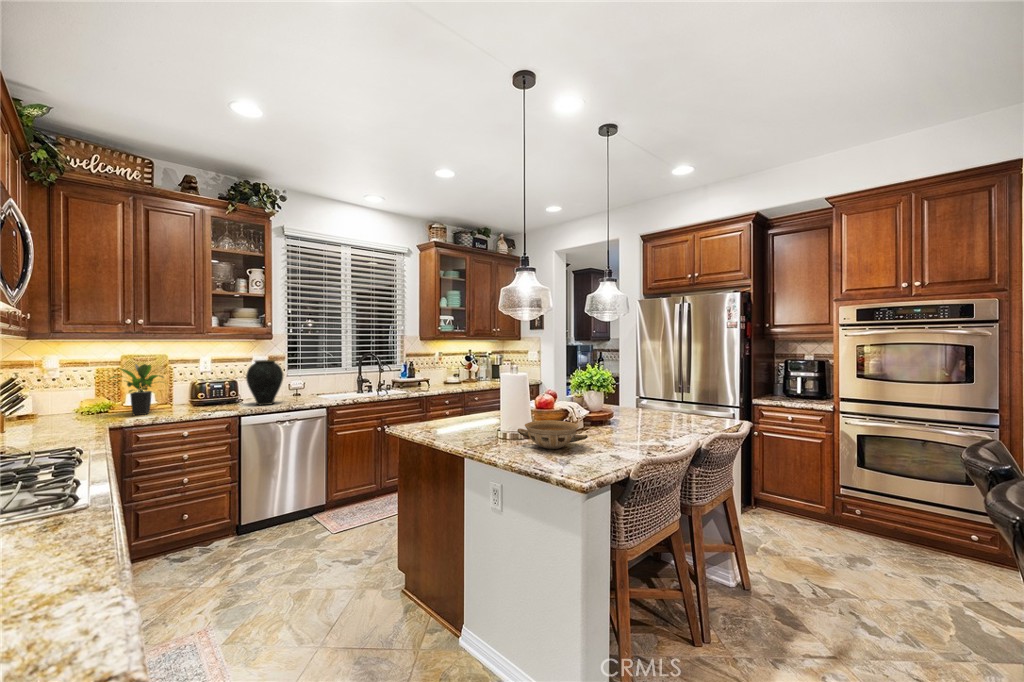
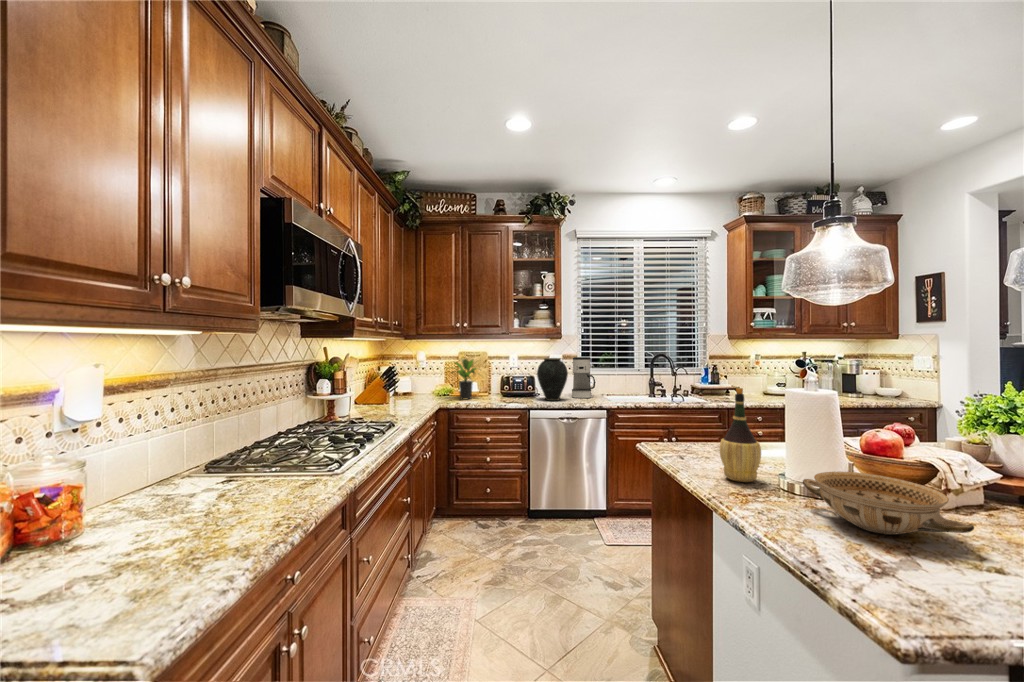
coffee maker: none [284,358,309,400] -> present [572,357,595,398]
wine bottle: none [465,378,490,440] -> present [720,388,761,482]

